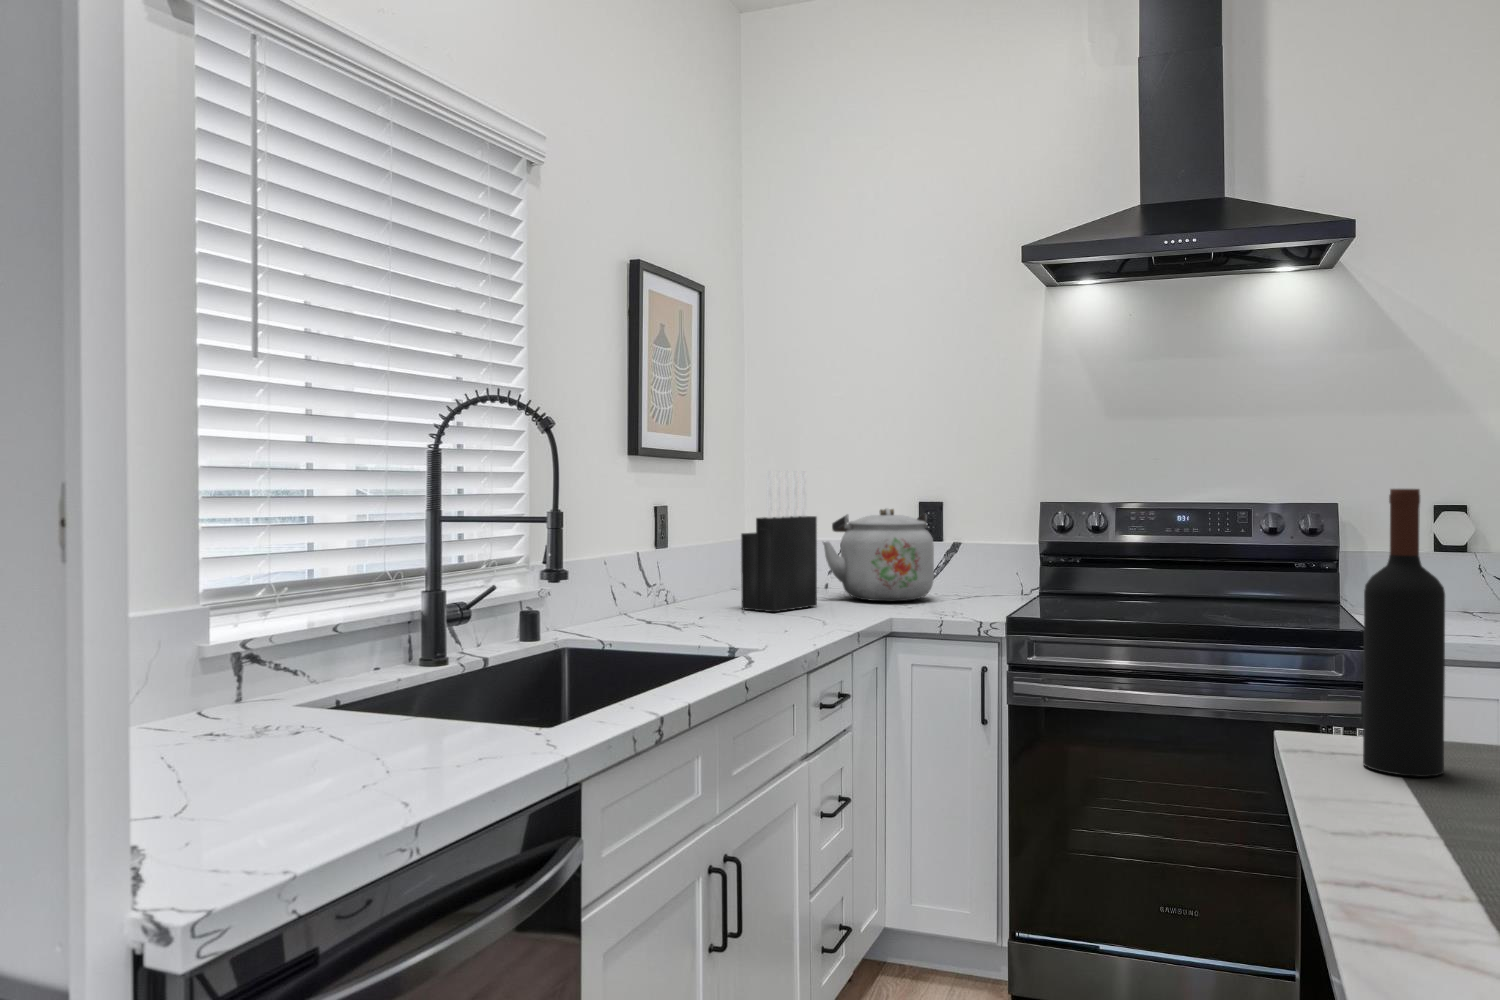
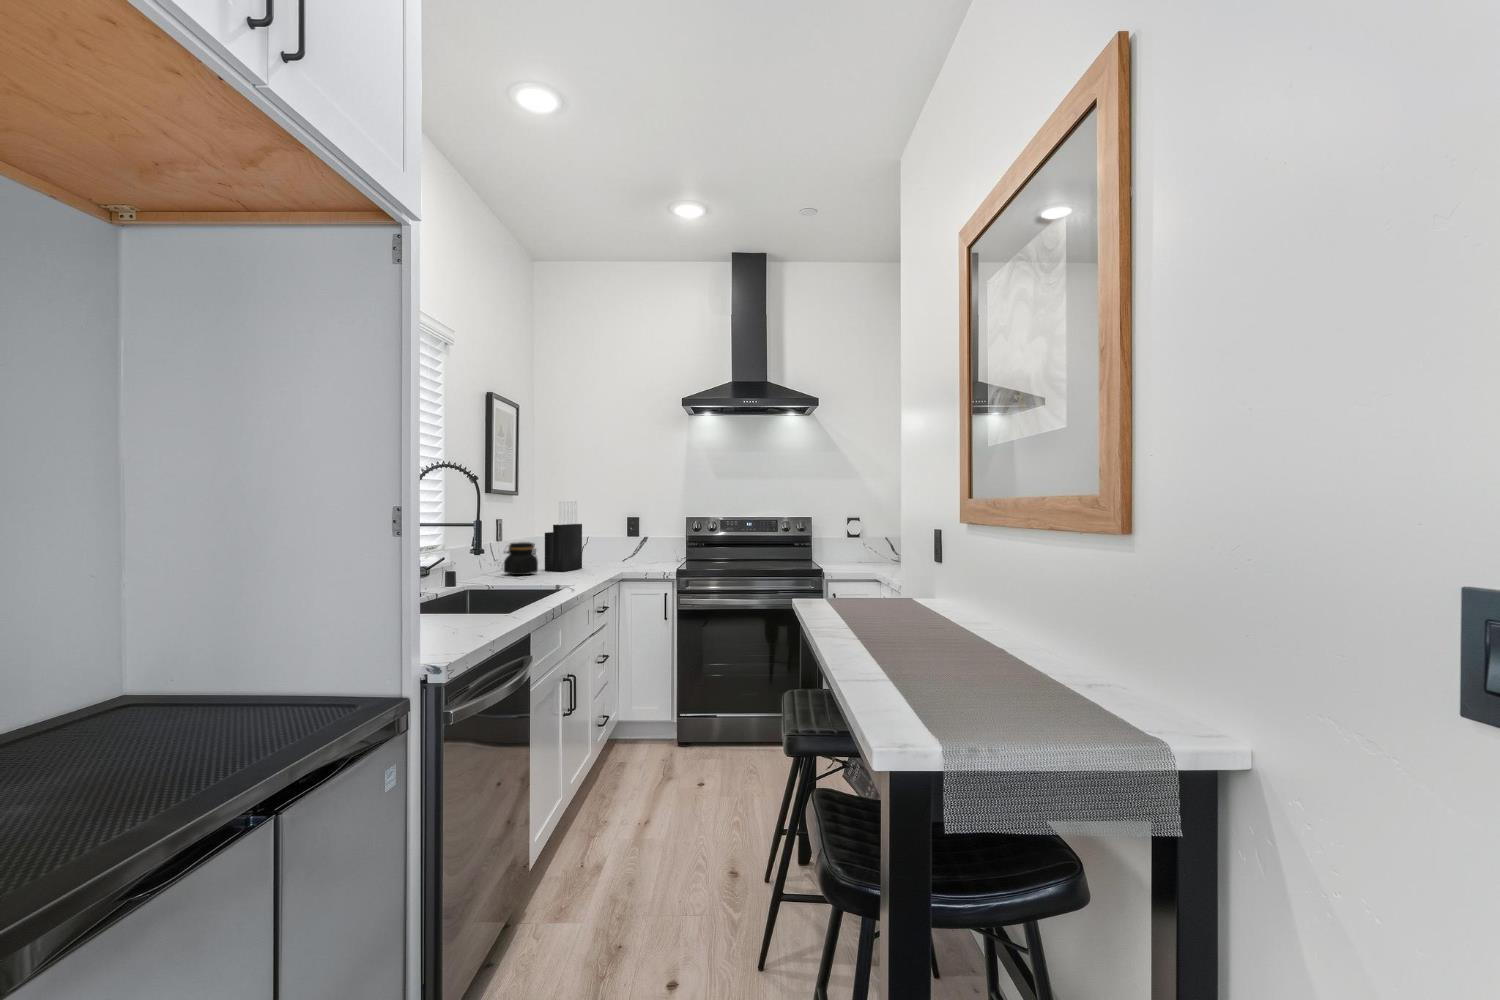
wine bottle: present [1363,489,1445,777] -> none [821,510,845,606]
kettle: present [823,508,934,601] -> none [582,520,637,565]
jar: none [656,552,723,618] -> present [504,542,538,575]

